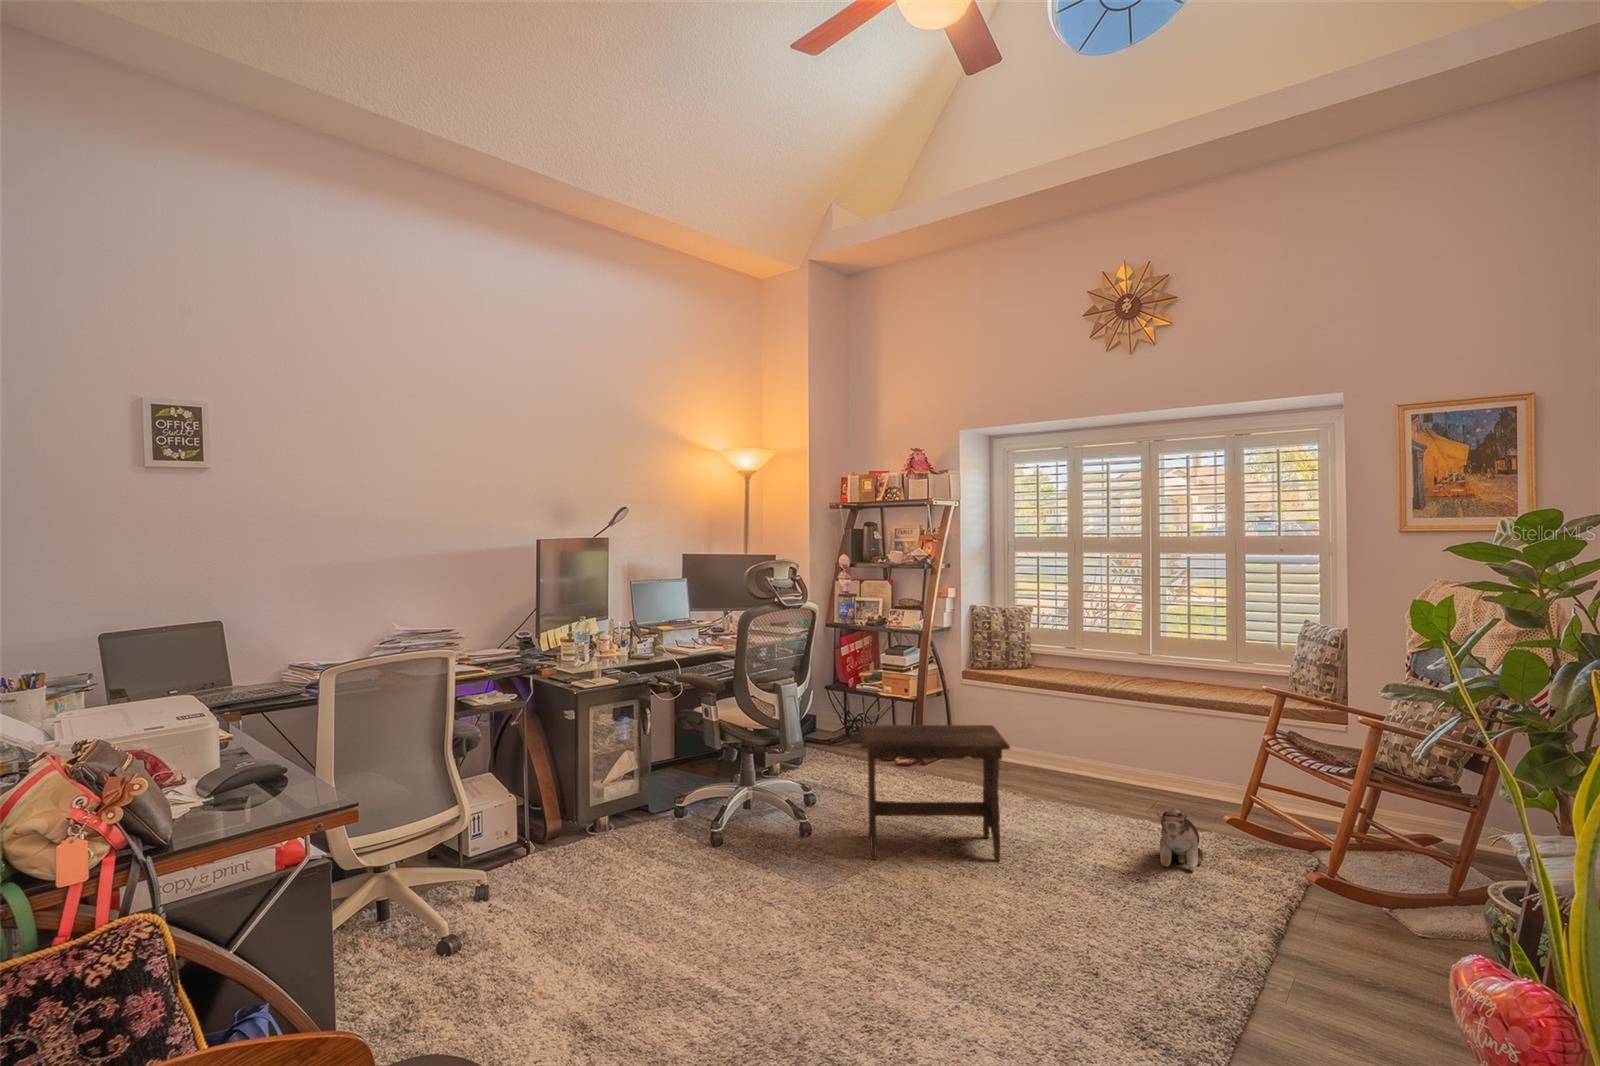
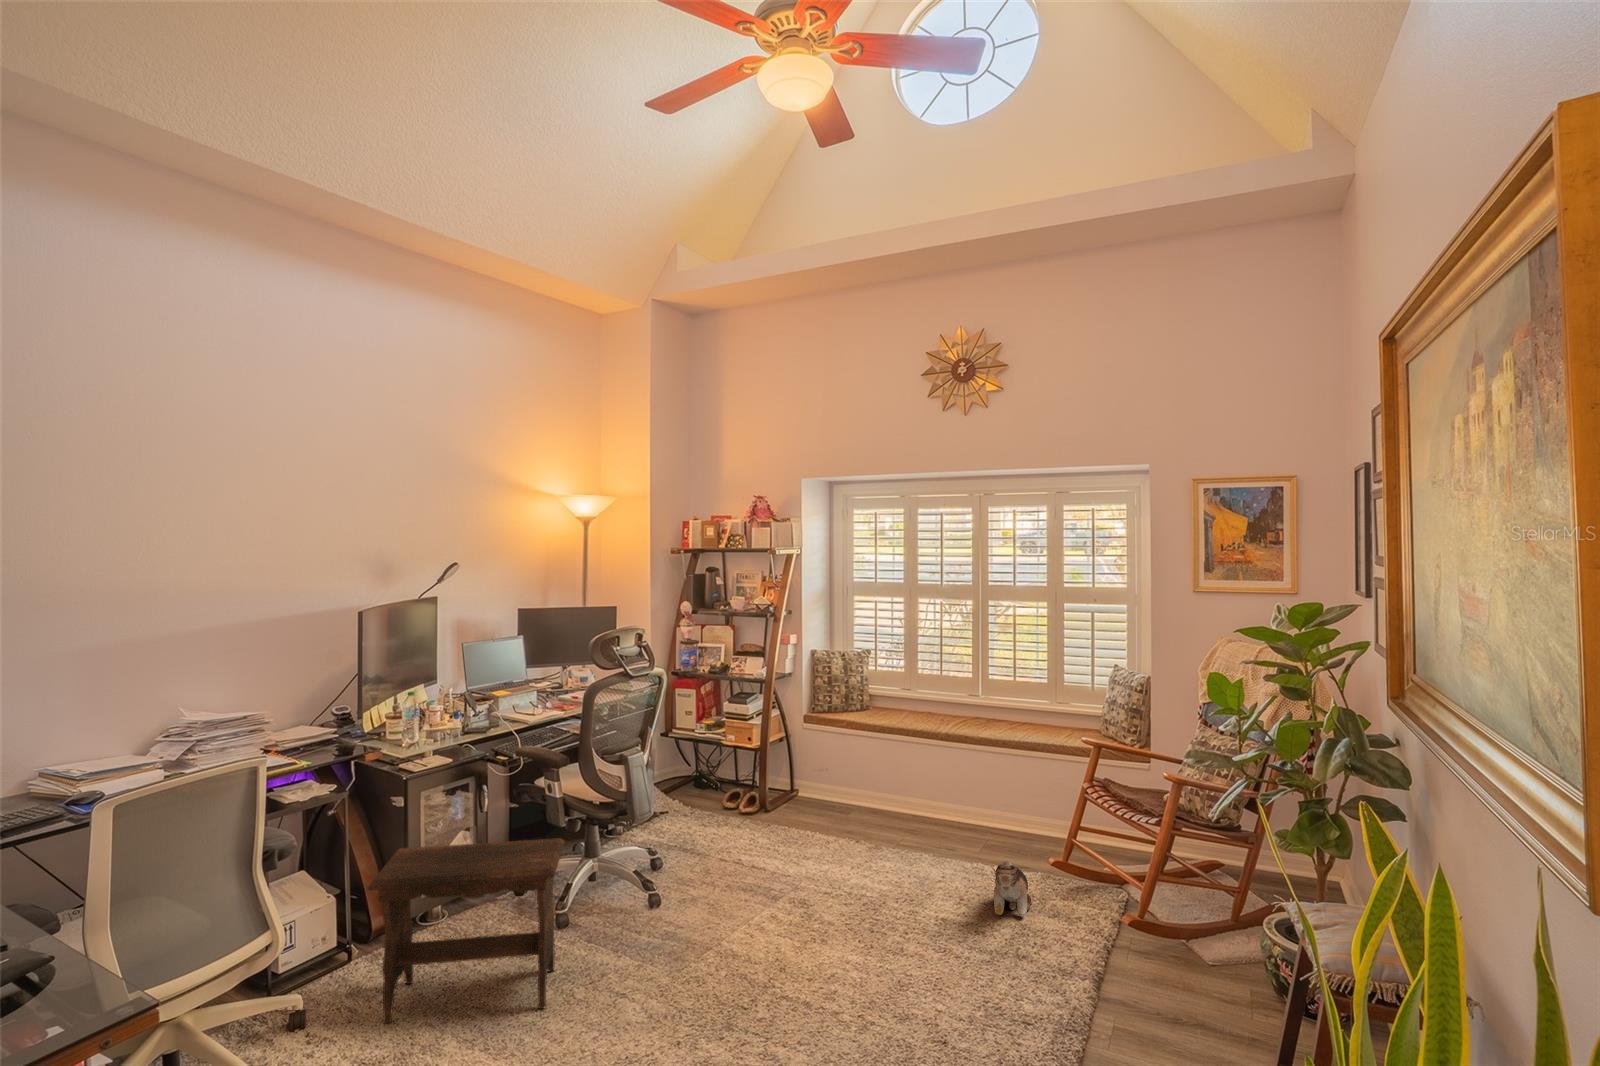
footstool: present [859,725,1010,861] -> present [368,838,565,1023]

